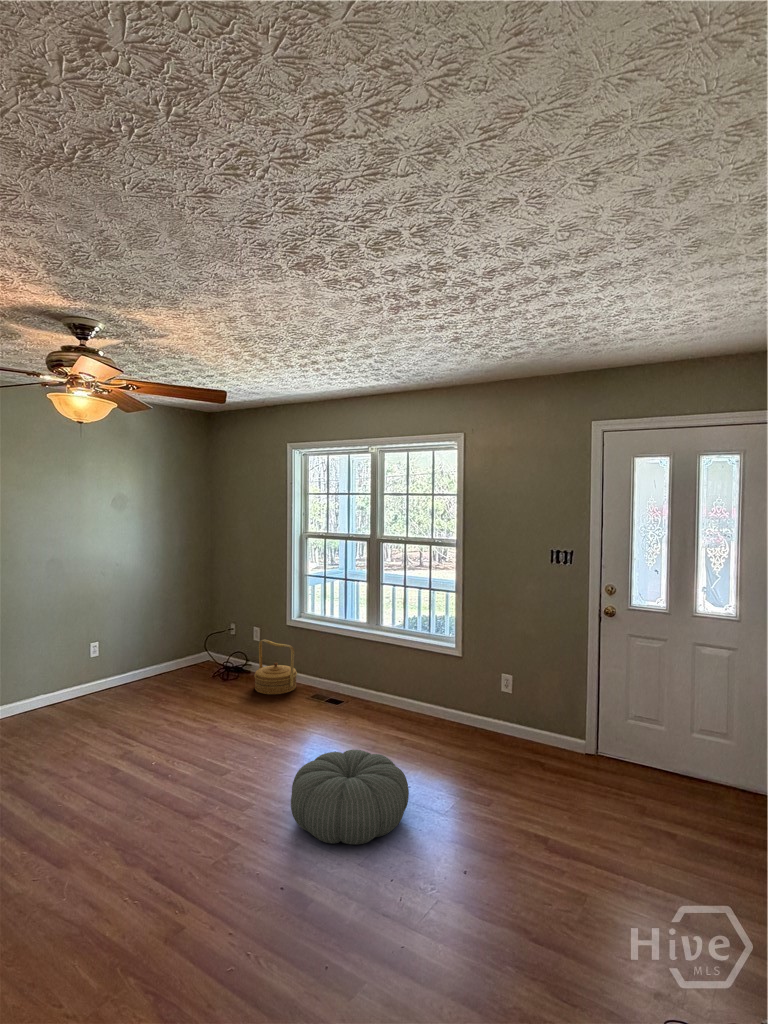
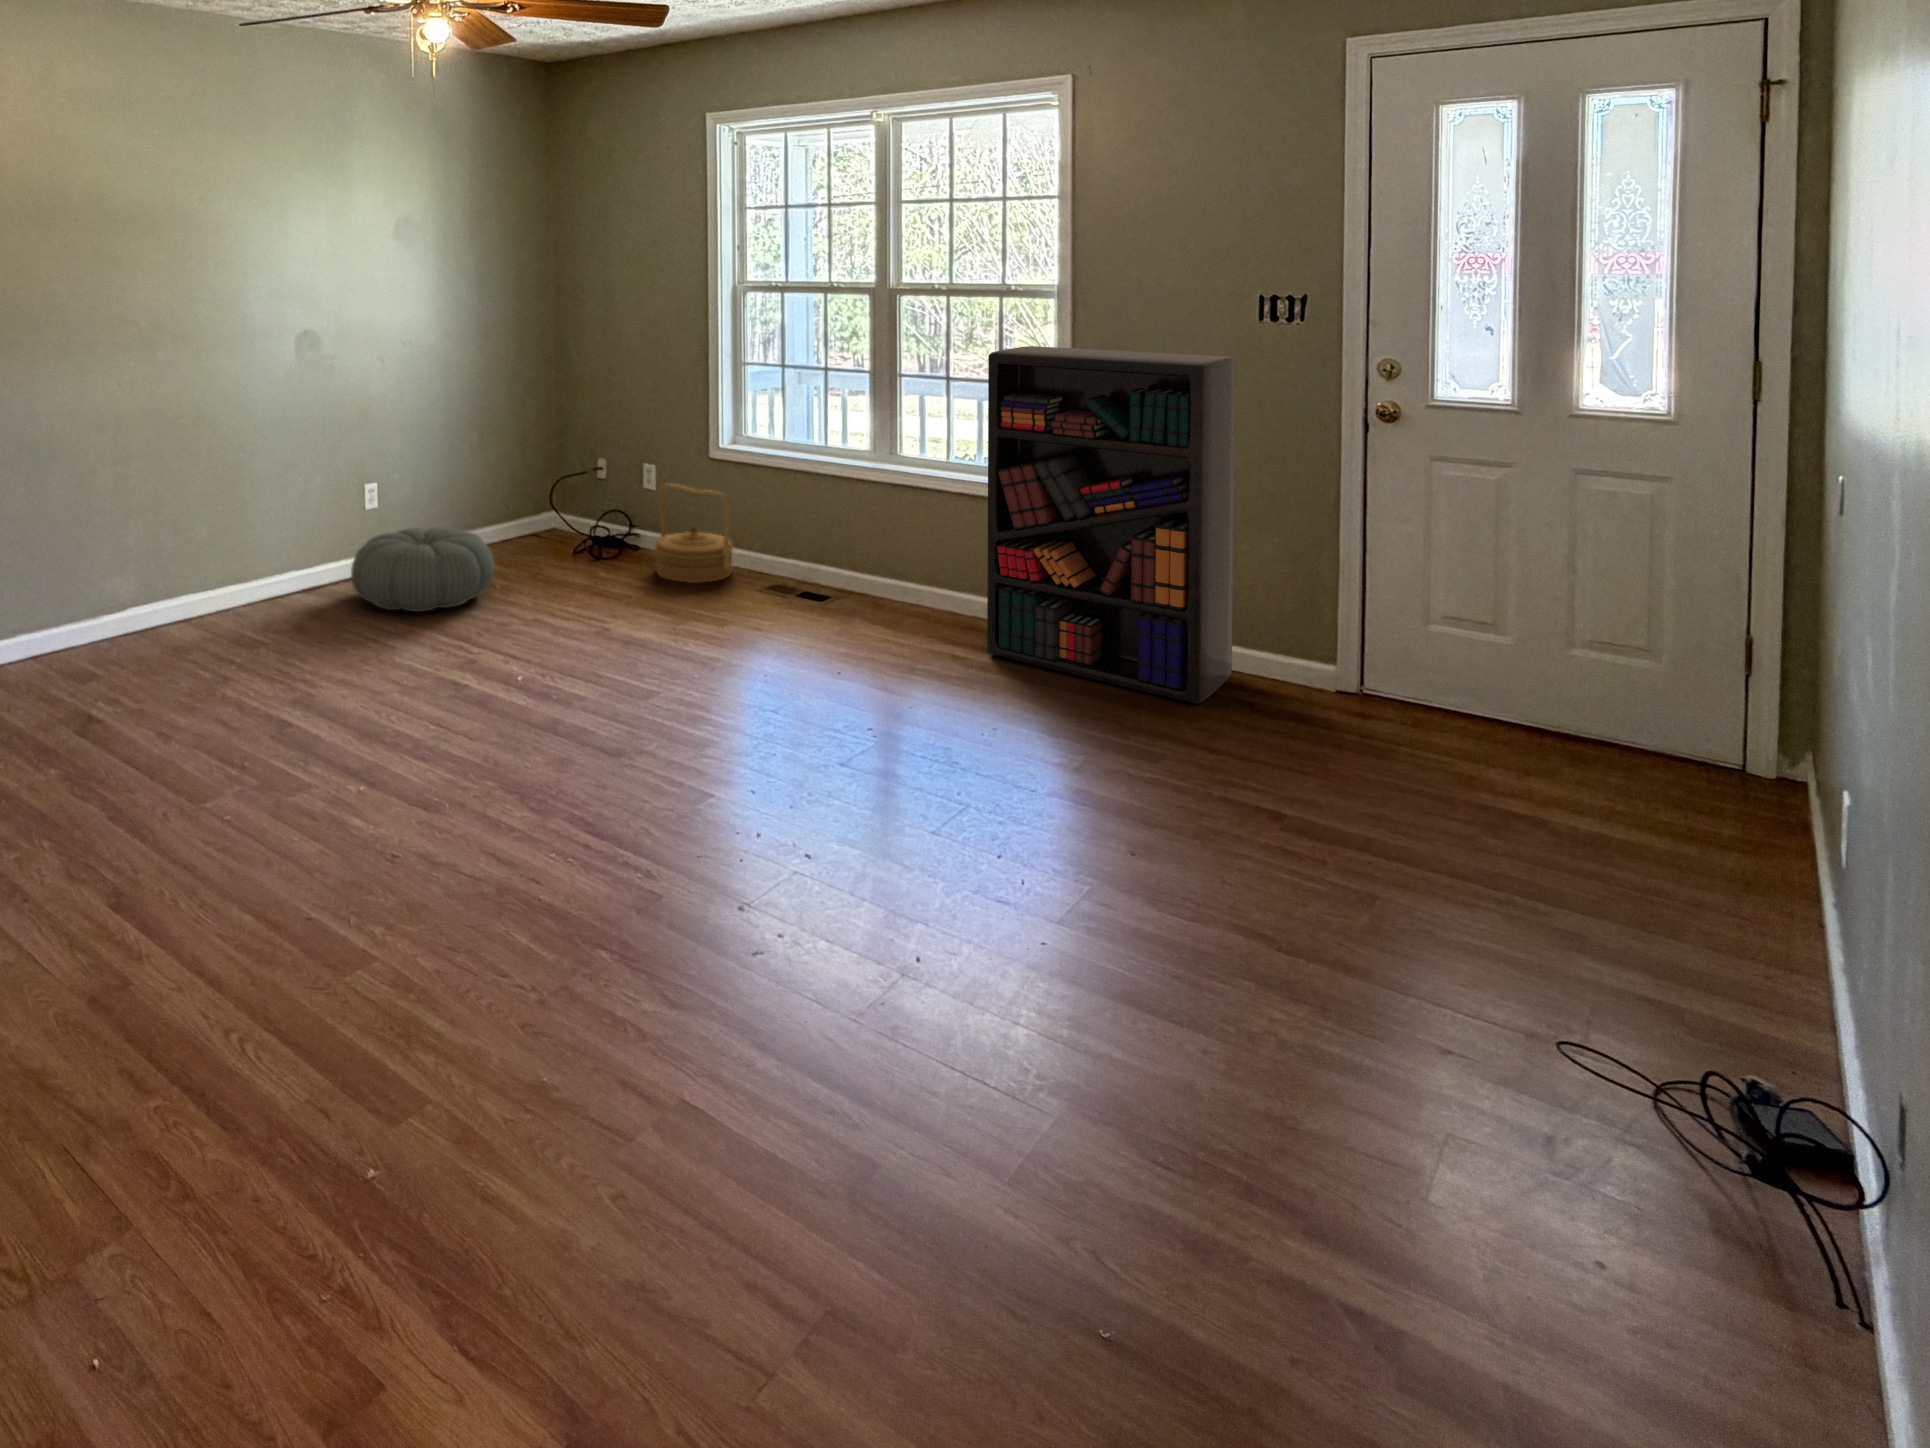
bookshelf: none [416,572,539,765] -> present [987,346,1236,704]
pouf: present [291,750,409,845] -> present [351,527,495,612]

